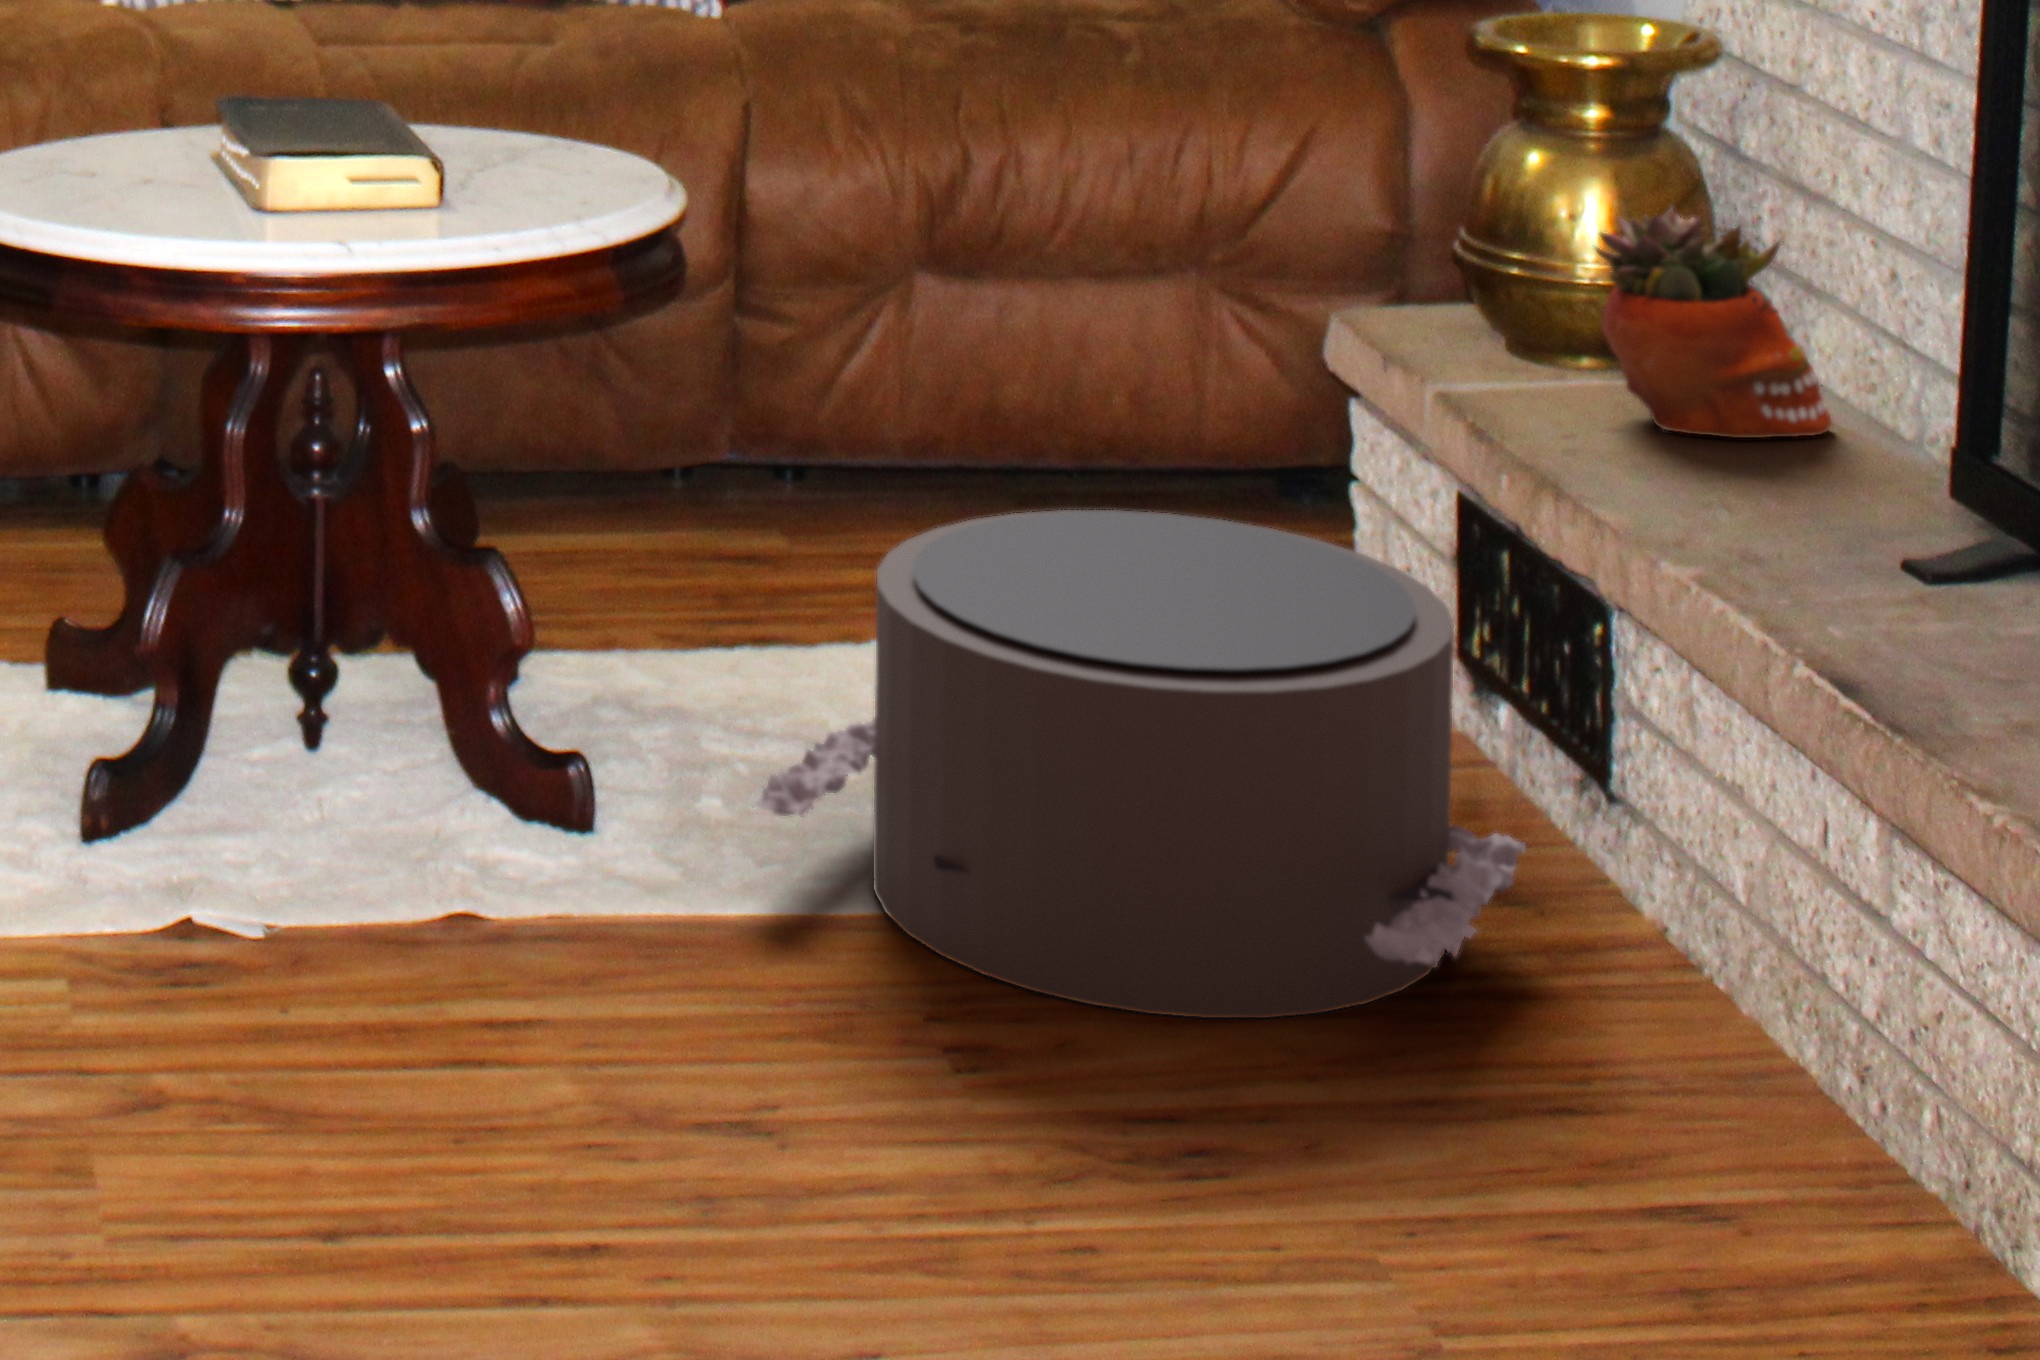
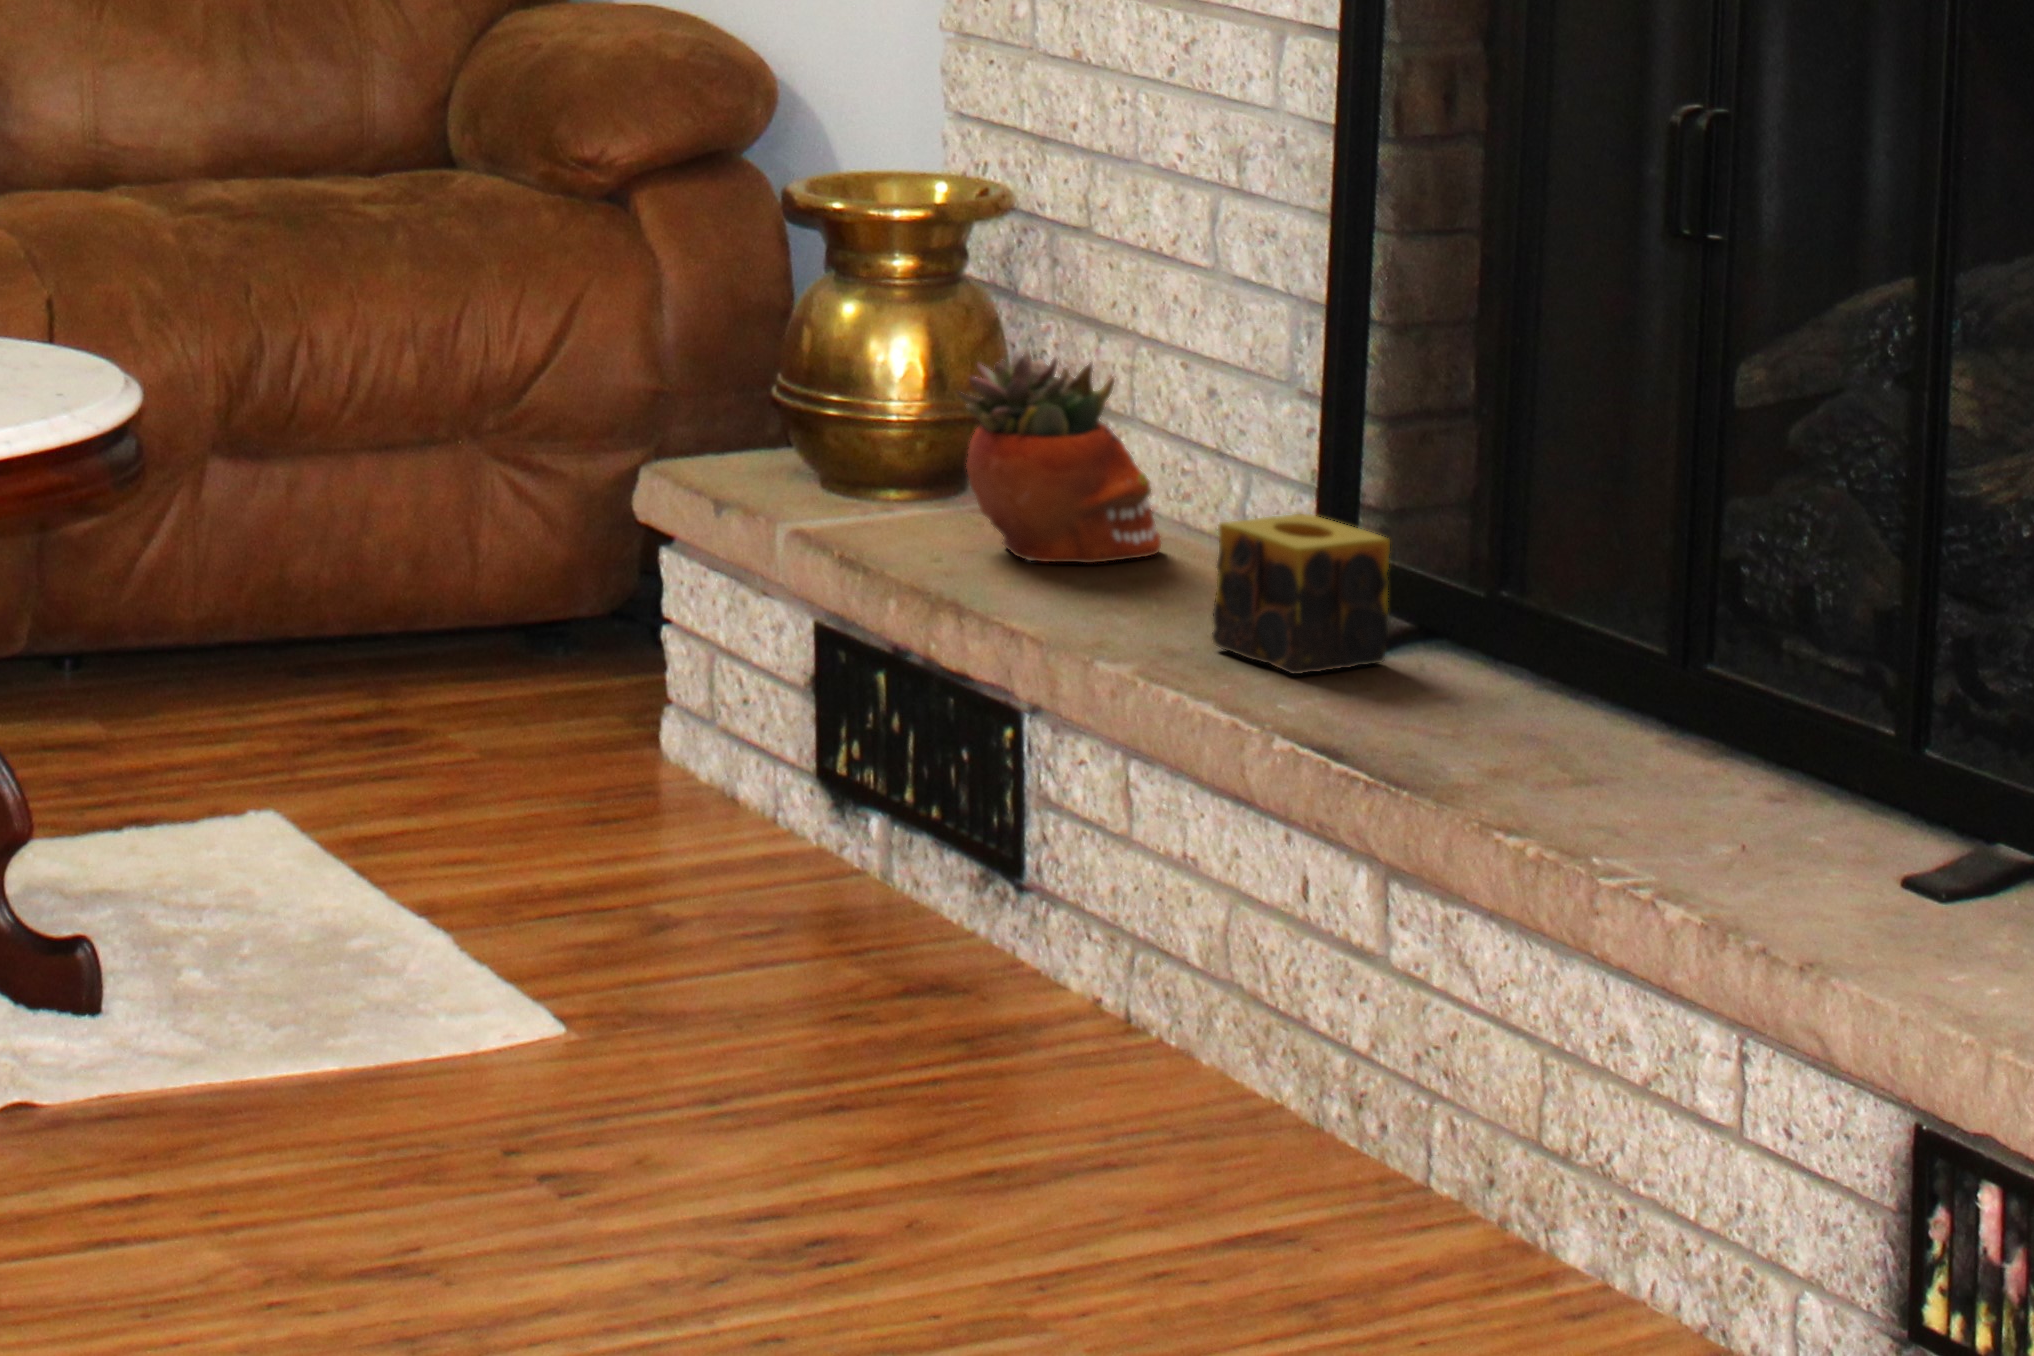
candle: none [1780,407,1977,580] -> present [1212,514,1390,674]
pouf: present [755,510,1526,1018] -> none [350,673,1067,1161]

